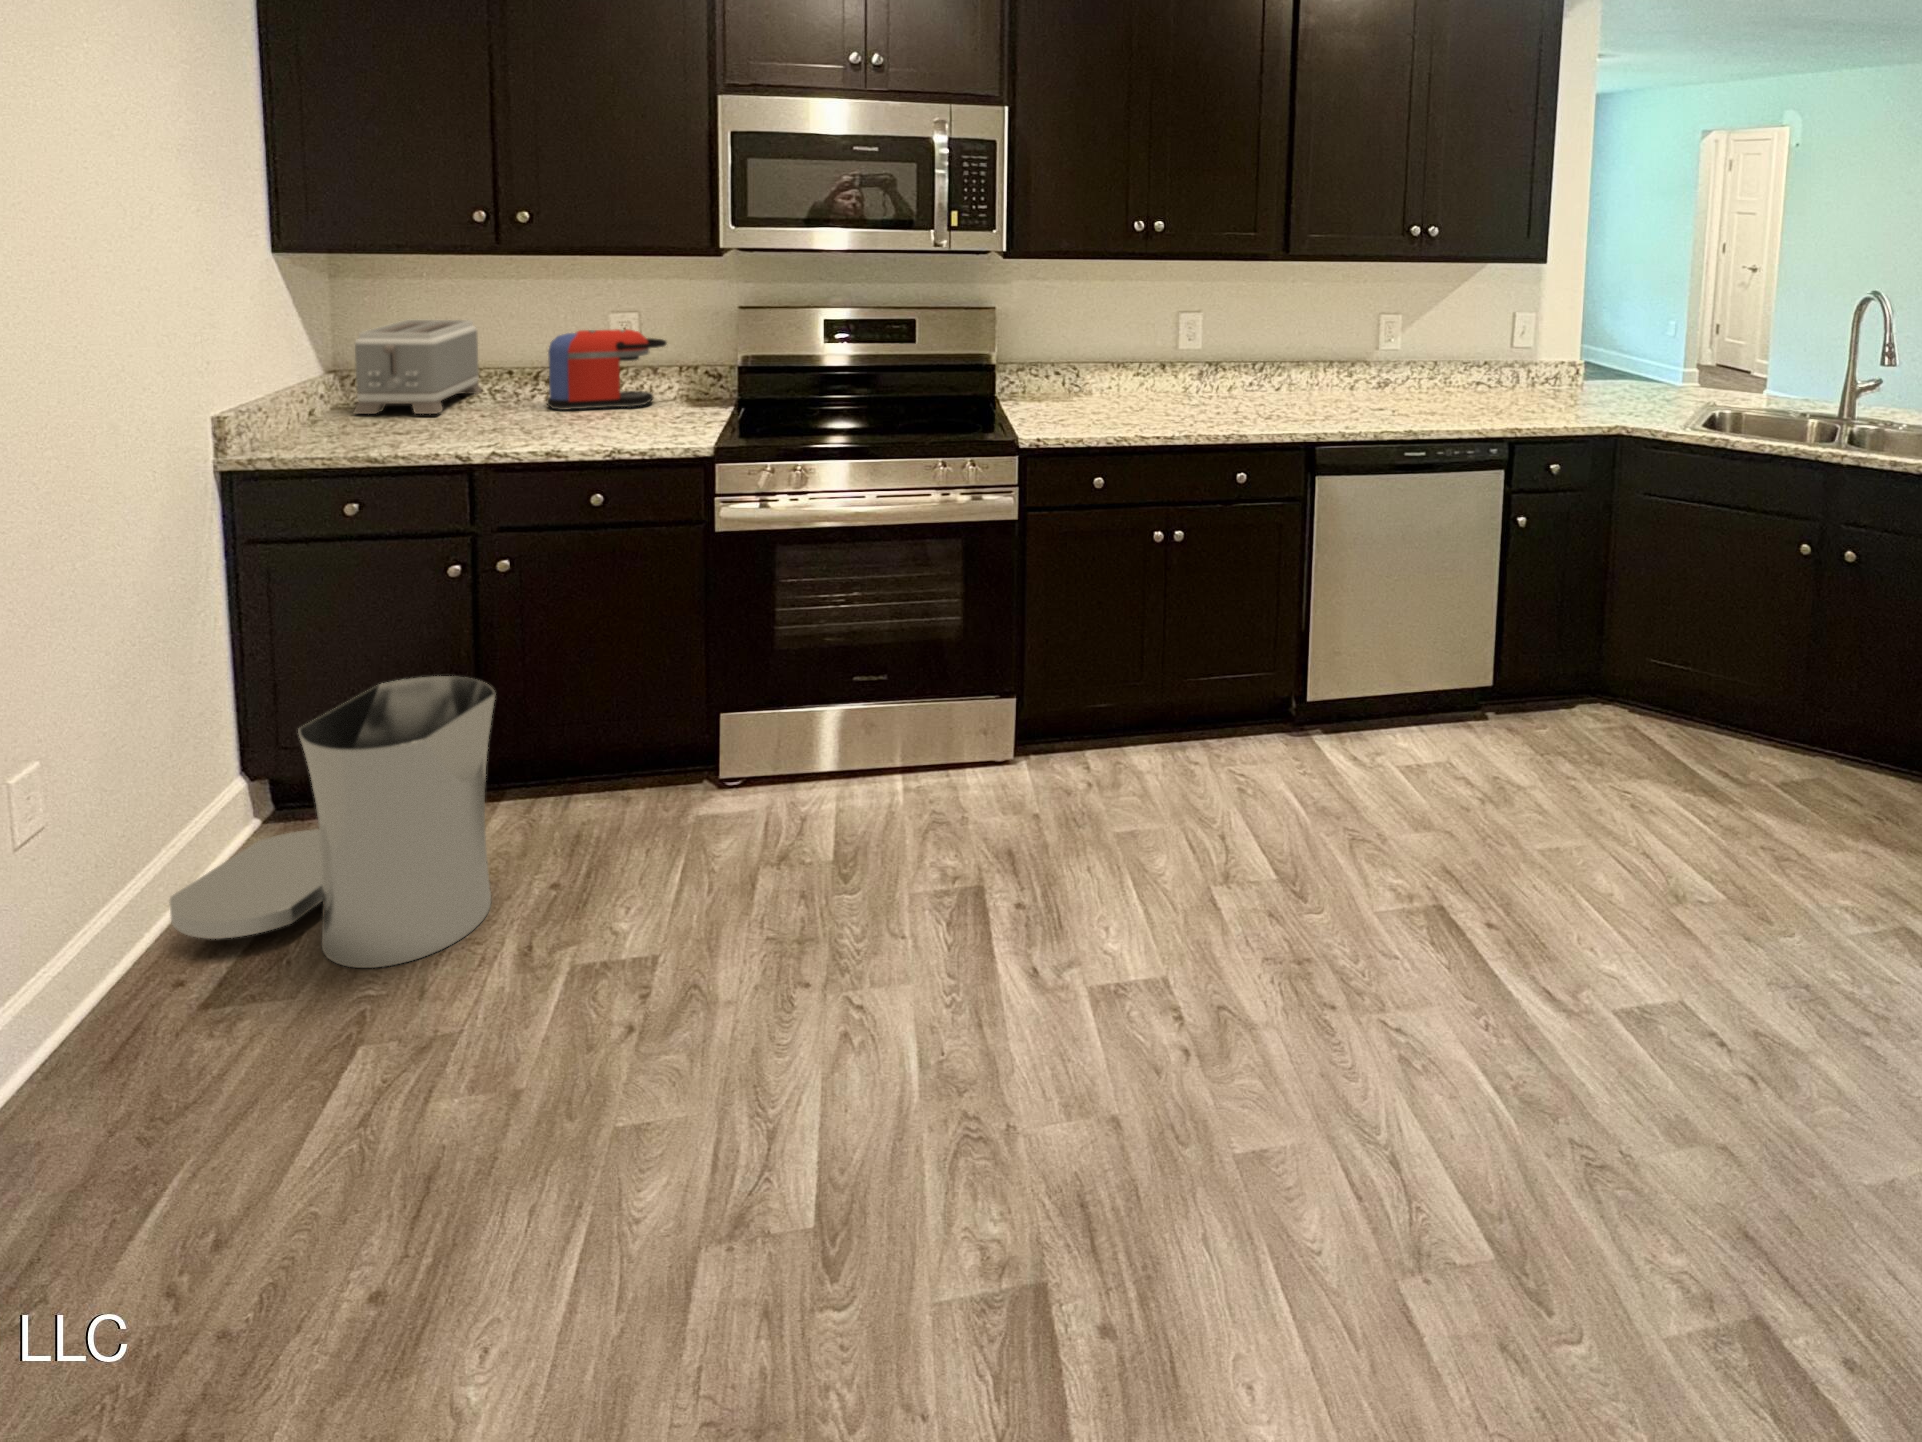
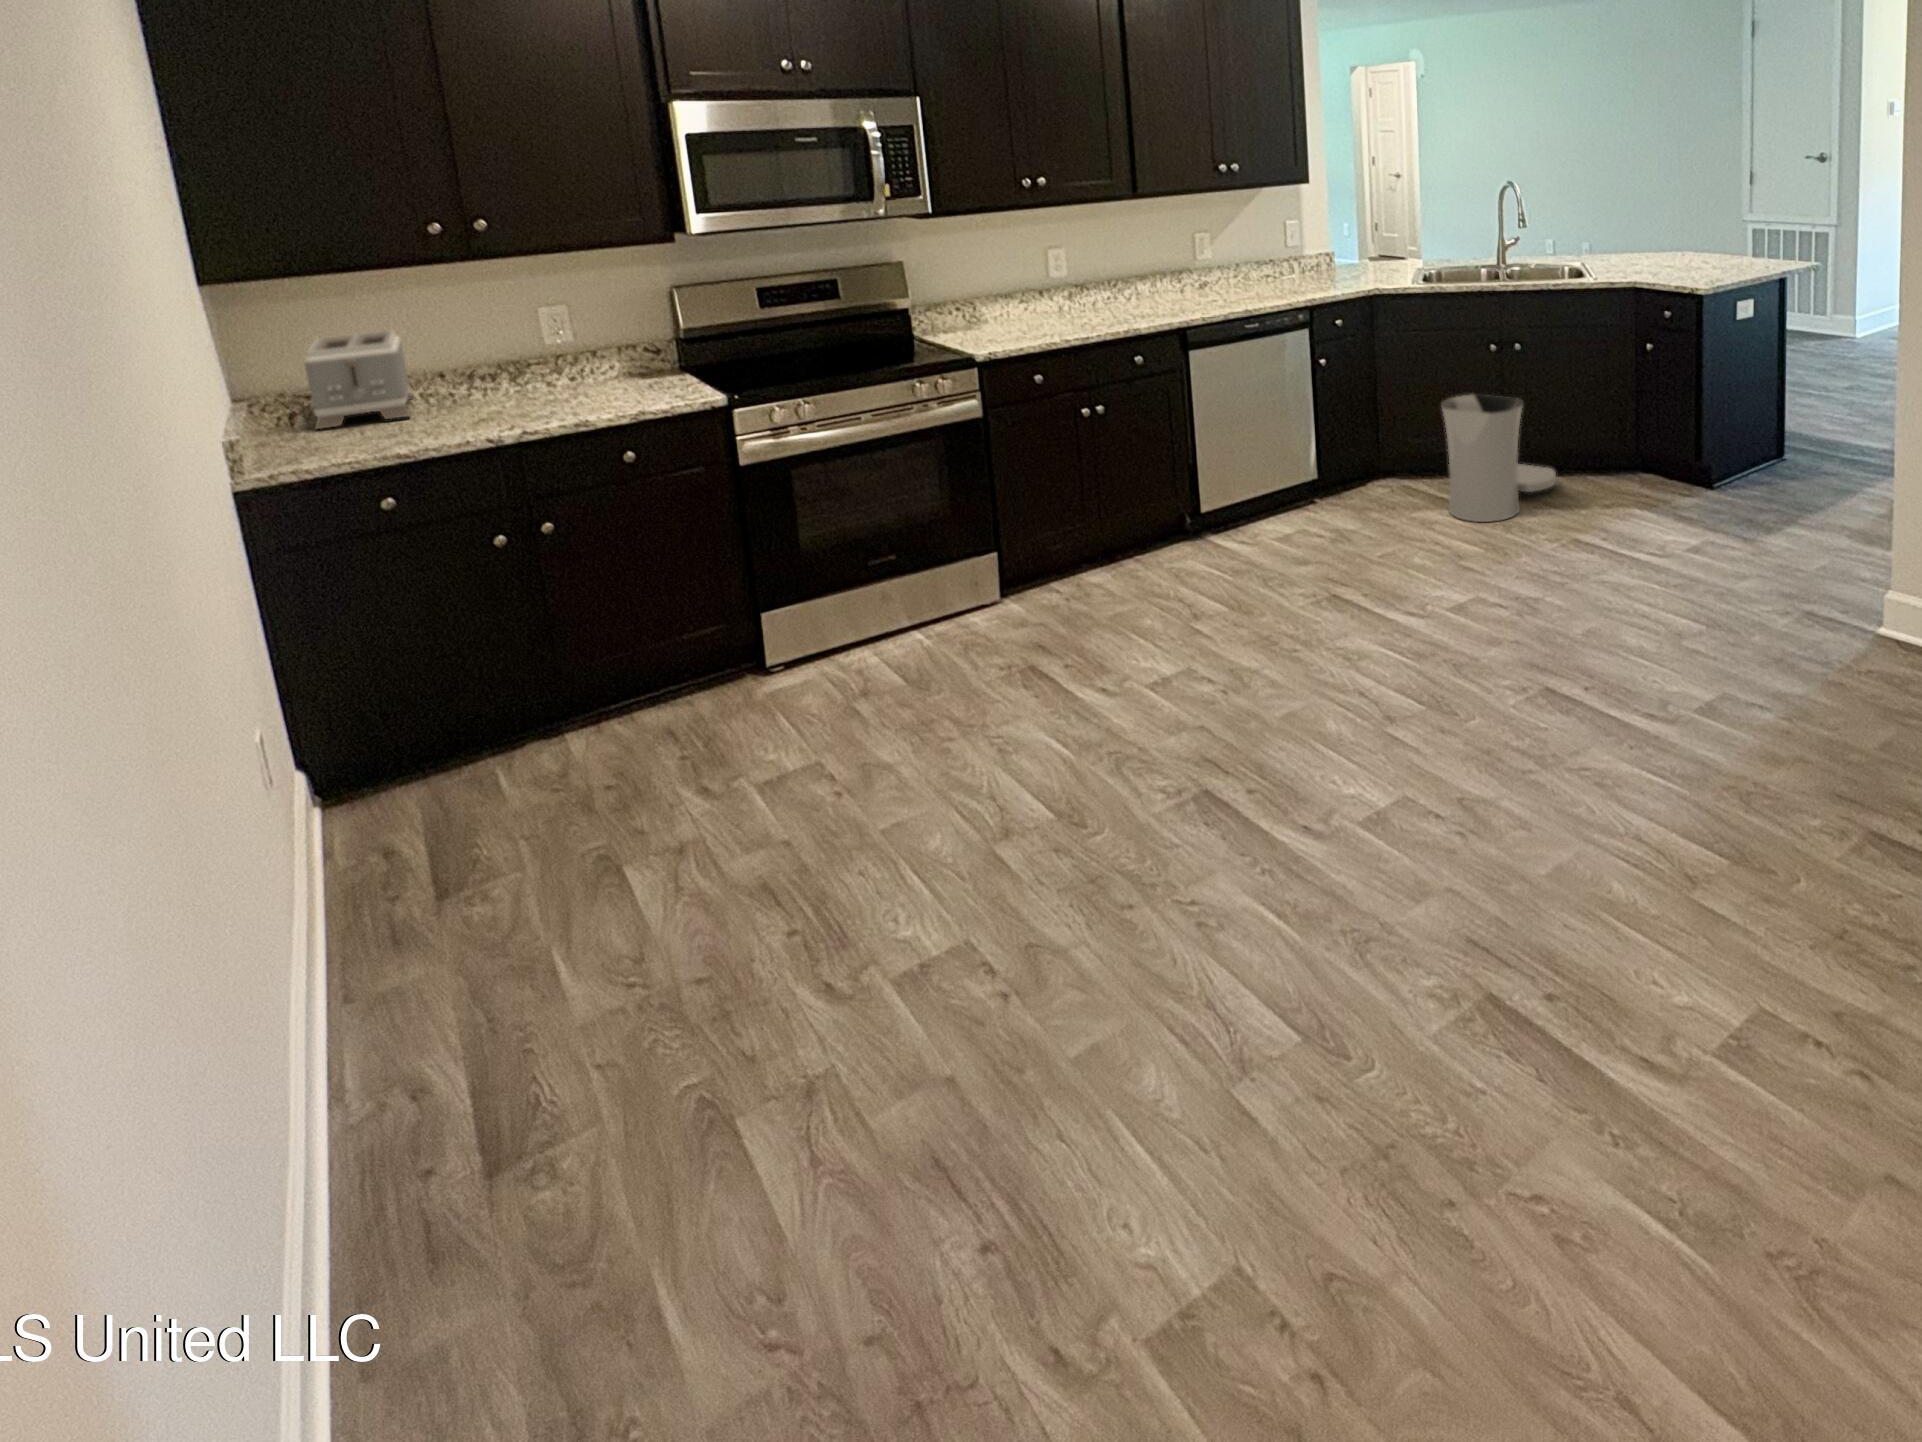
coffee maker: present [547,329,667,410] -> none [504,317,617,397]
trash can: present [170,676,496,968] -> present [1442,394,1556,522]

